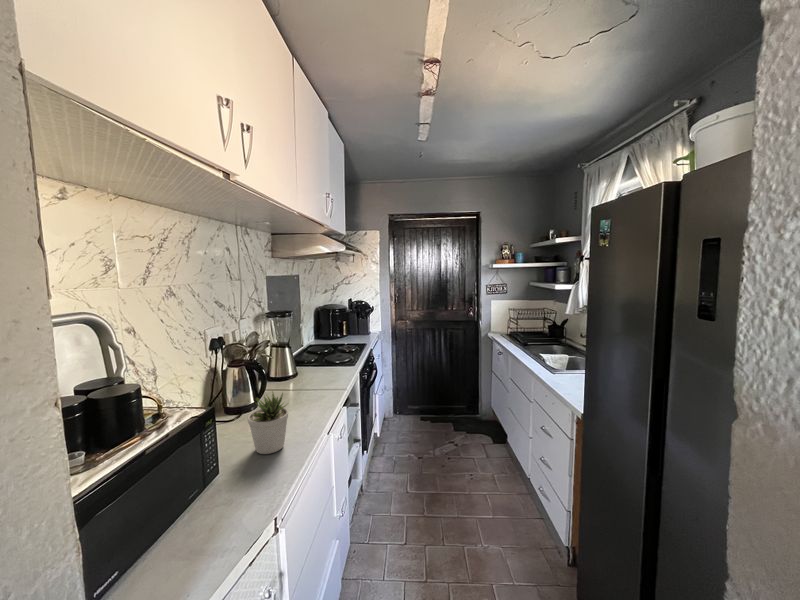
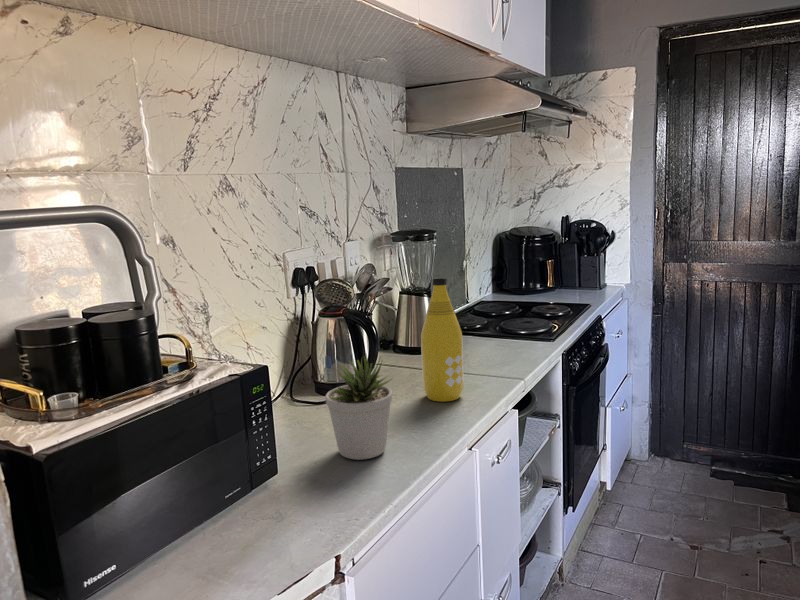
bottle: none [294,342,319,409] -> present [421,279,464,402]

